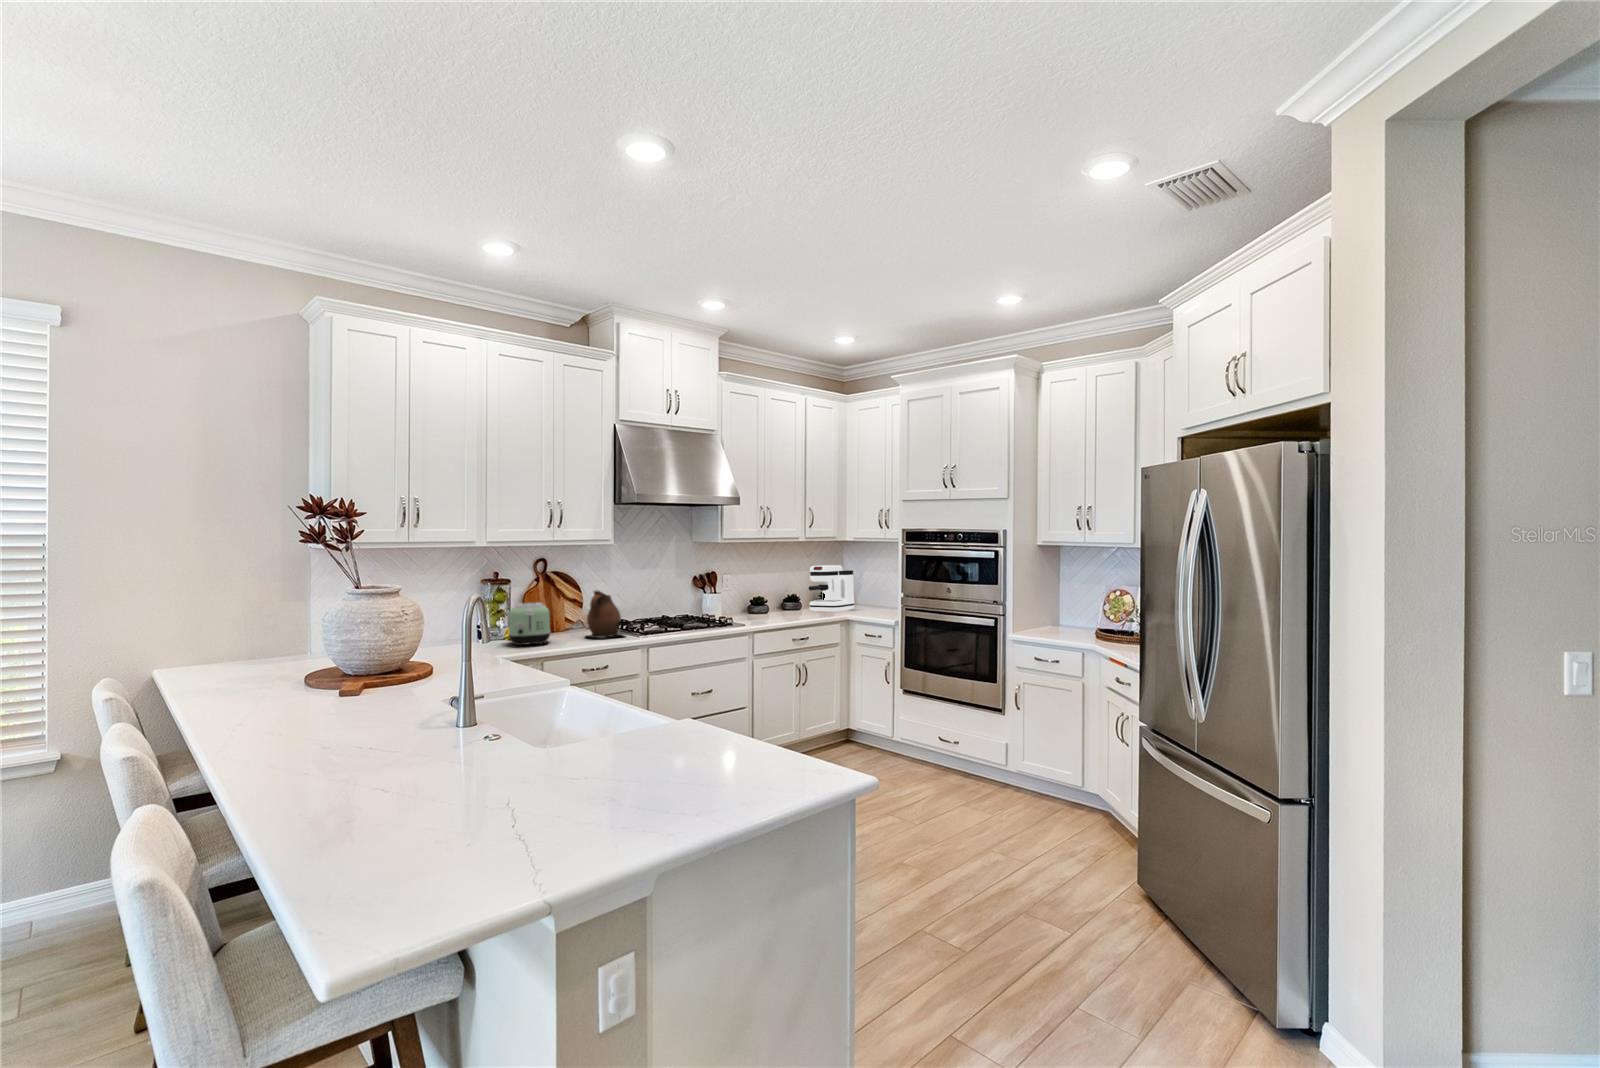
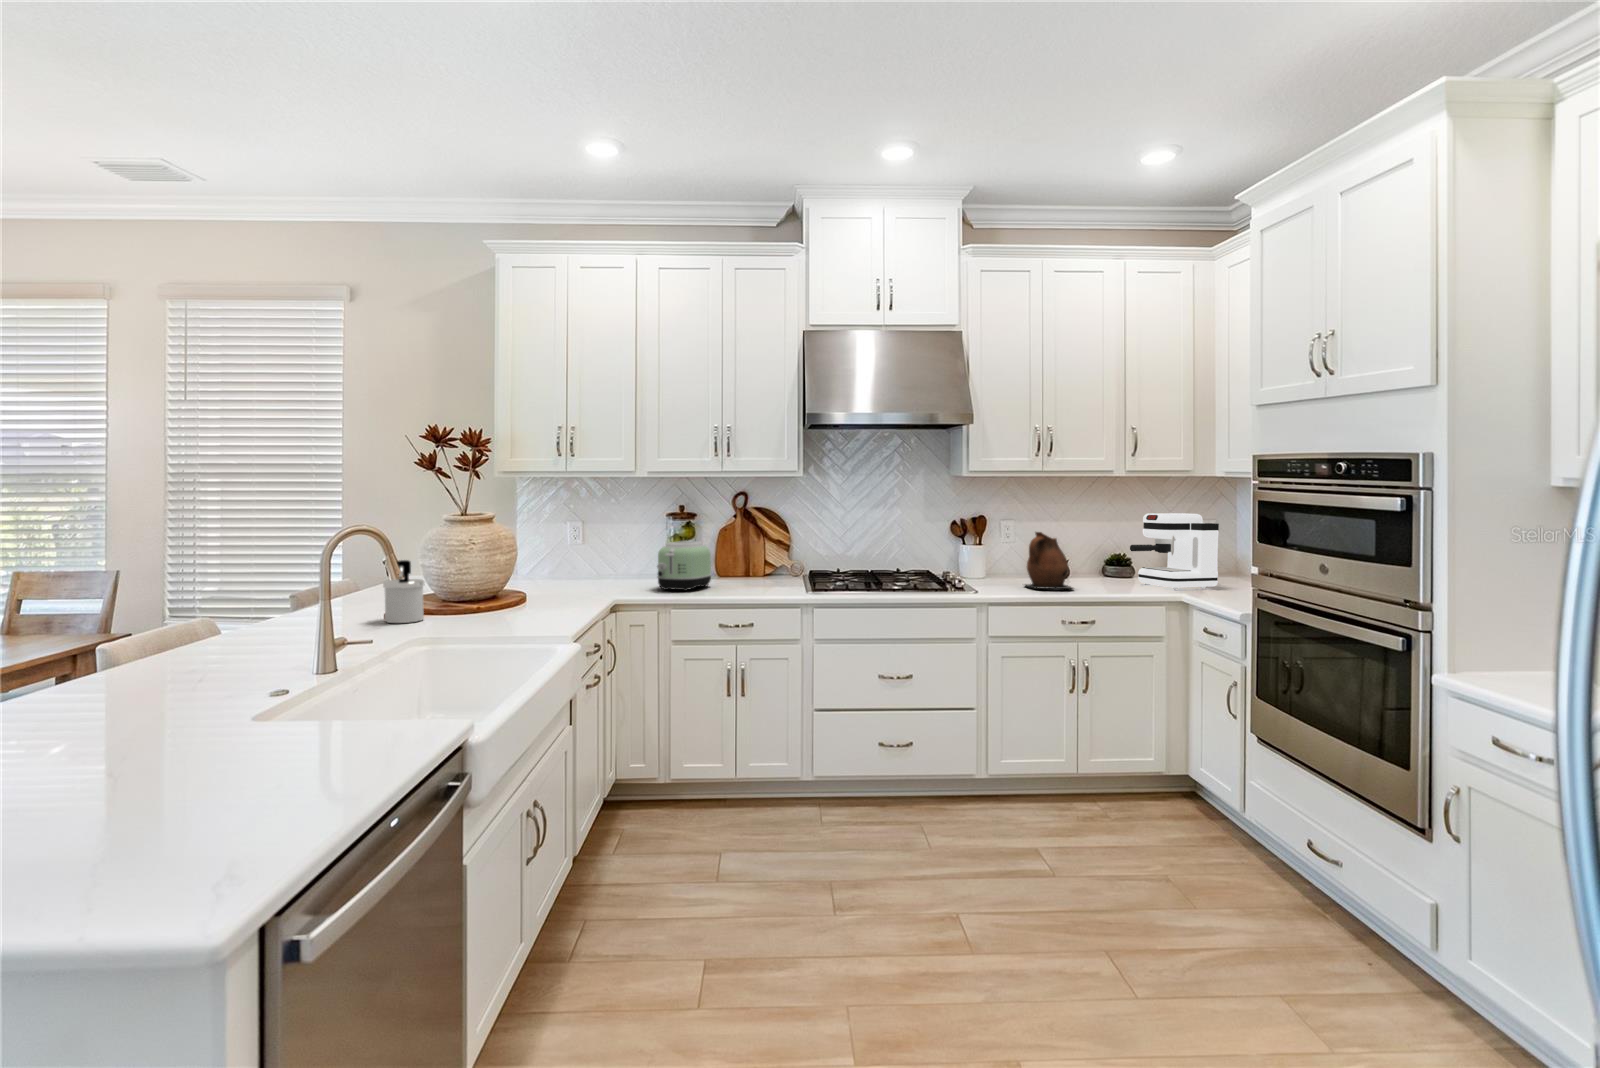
ceramic pitcher: present [587,591,624,638] -> present [1025,532,1072,589]
soap dispenser: none [356,632,403,694] -> present [383,560,424,623]

